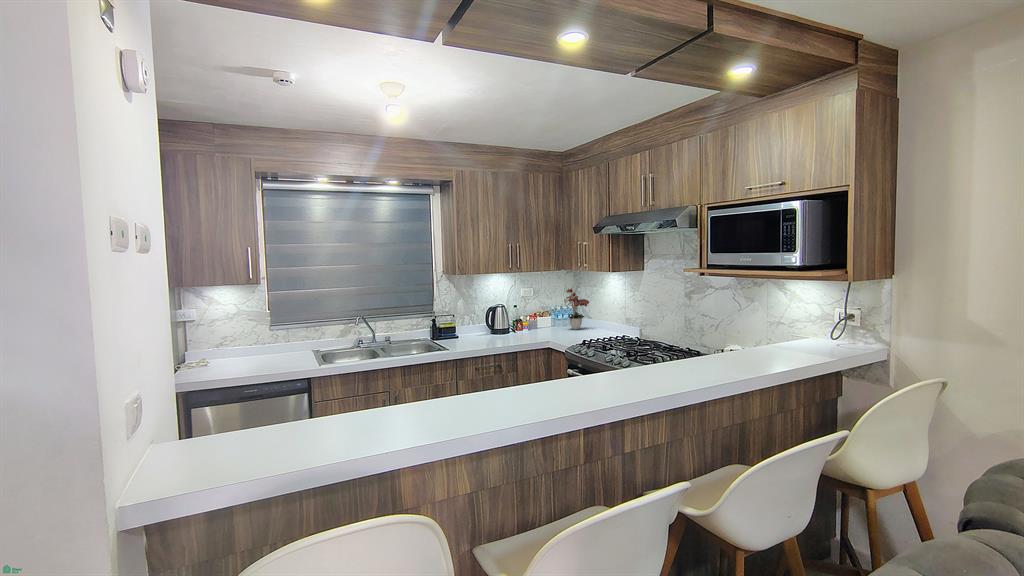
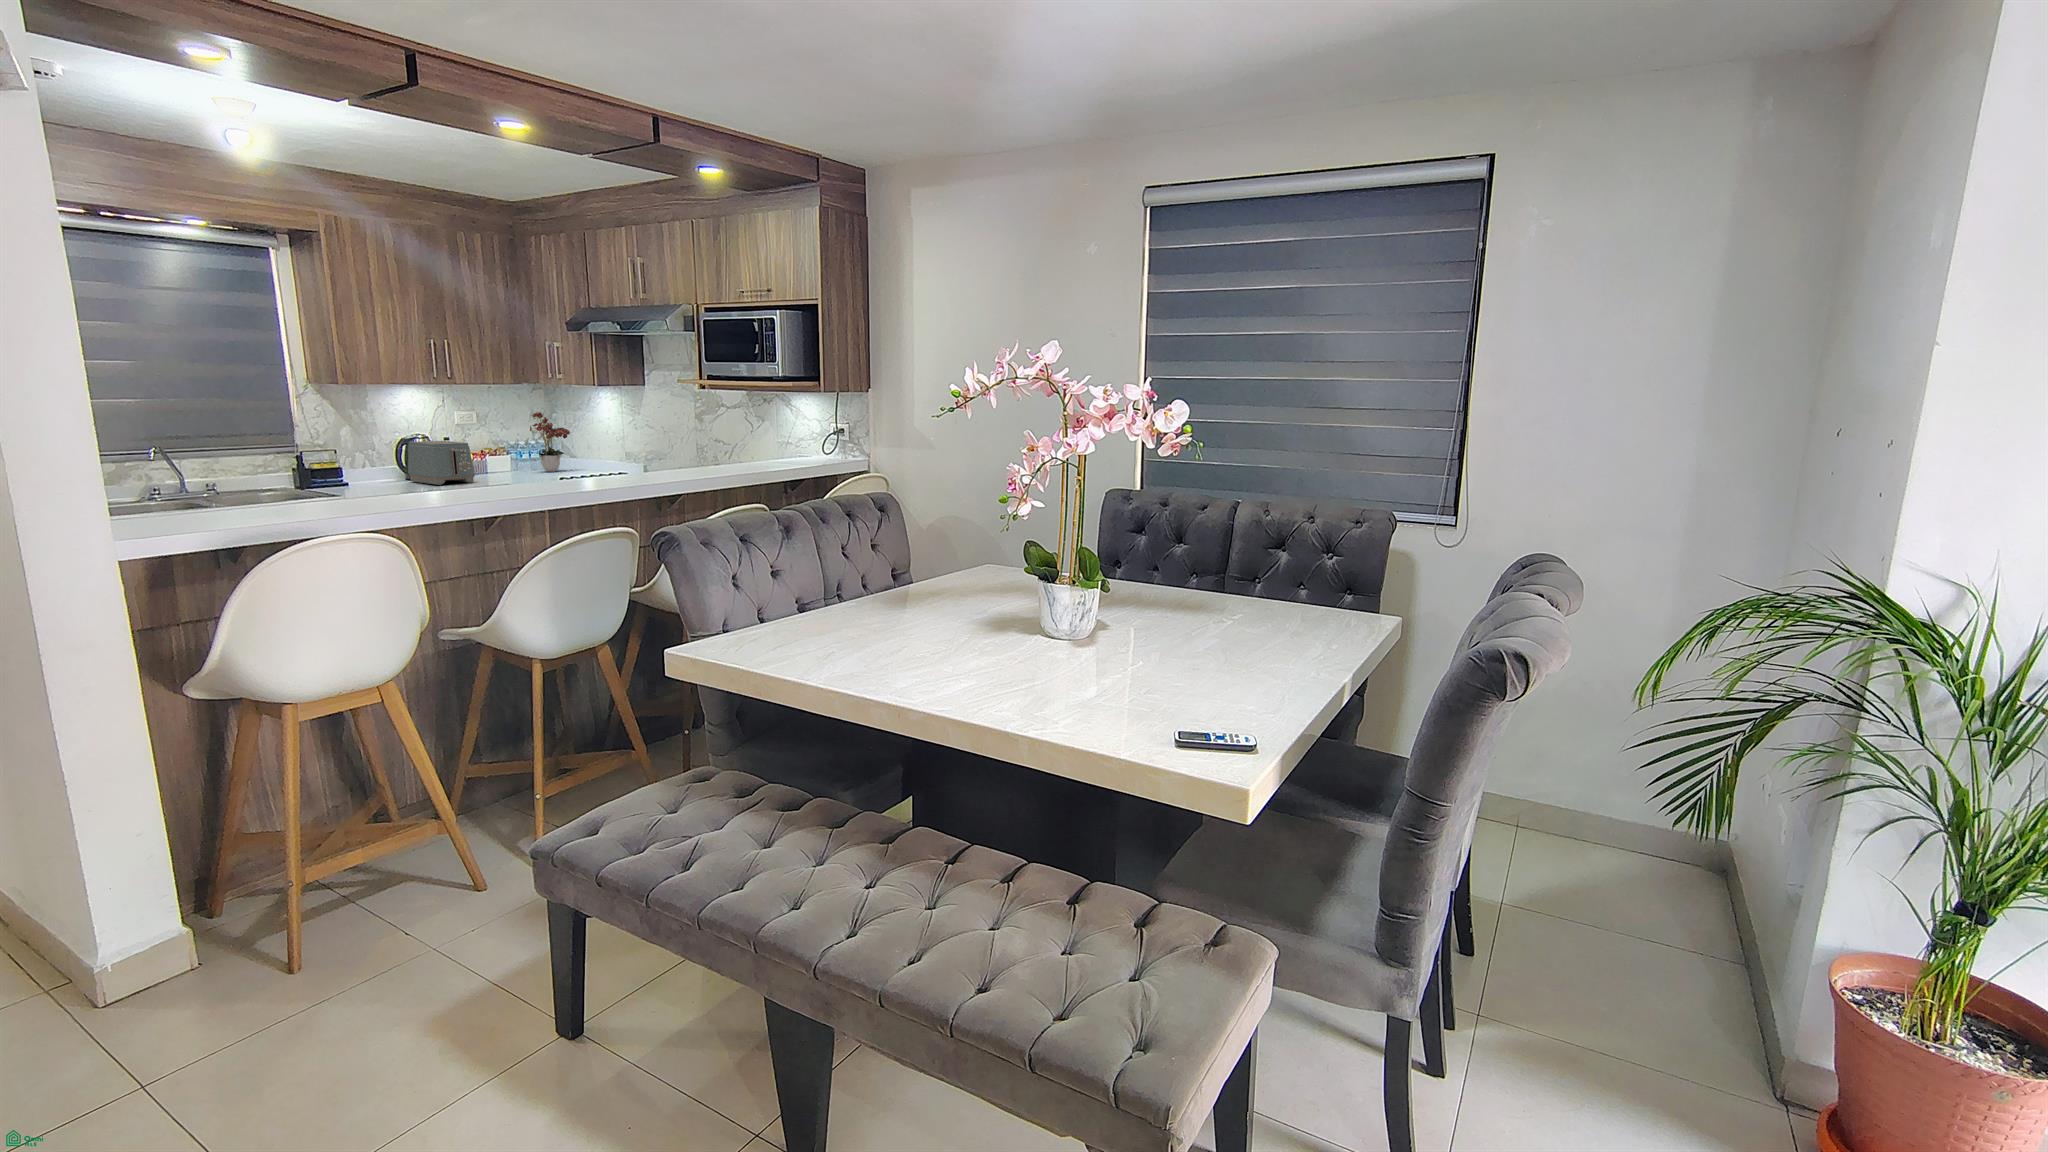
toaster: none [491,309,529,342] -> present [408,441,475,485]

